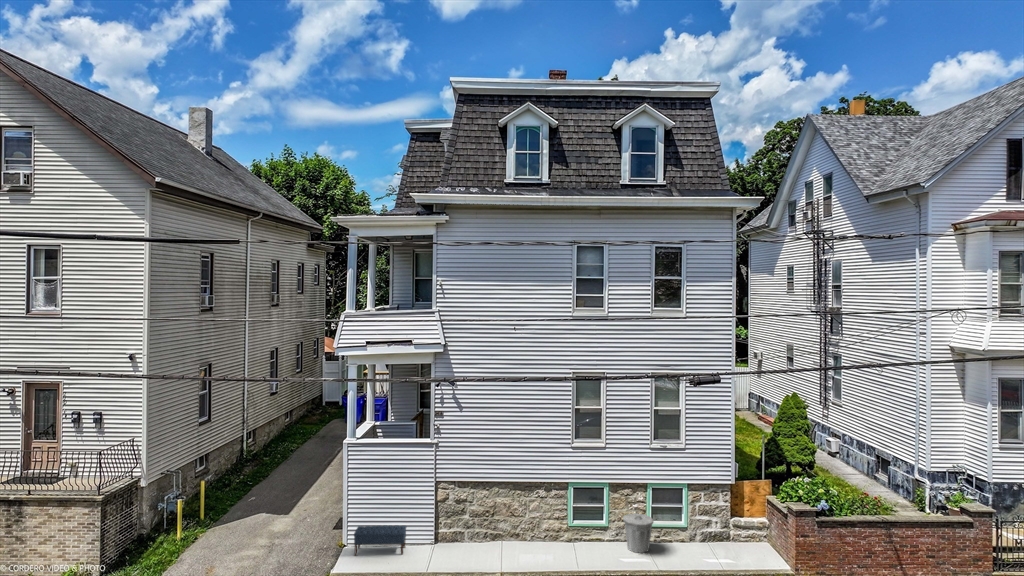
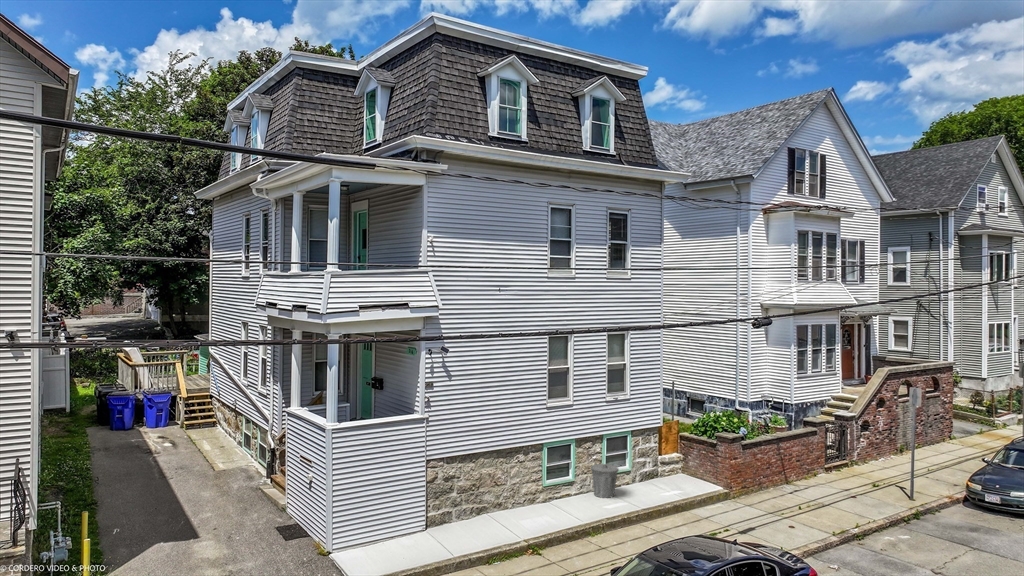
bench: present [354,526,406,555] -> none [347,515,409,559]

